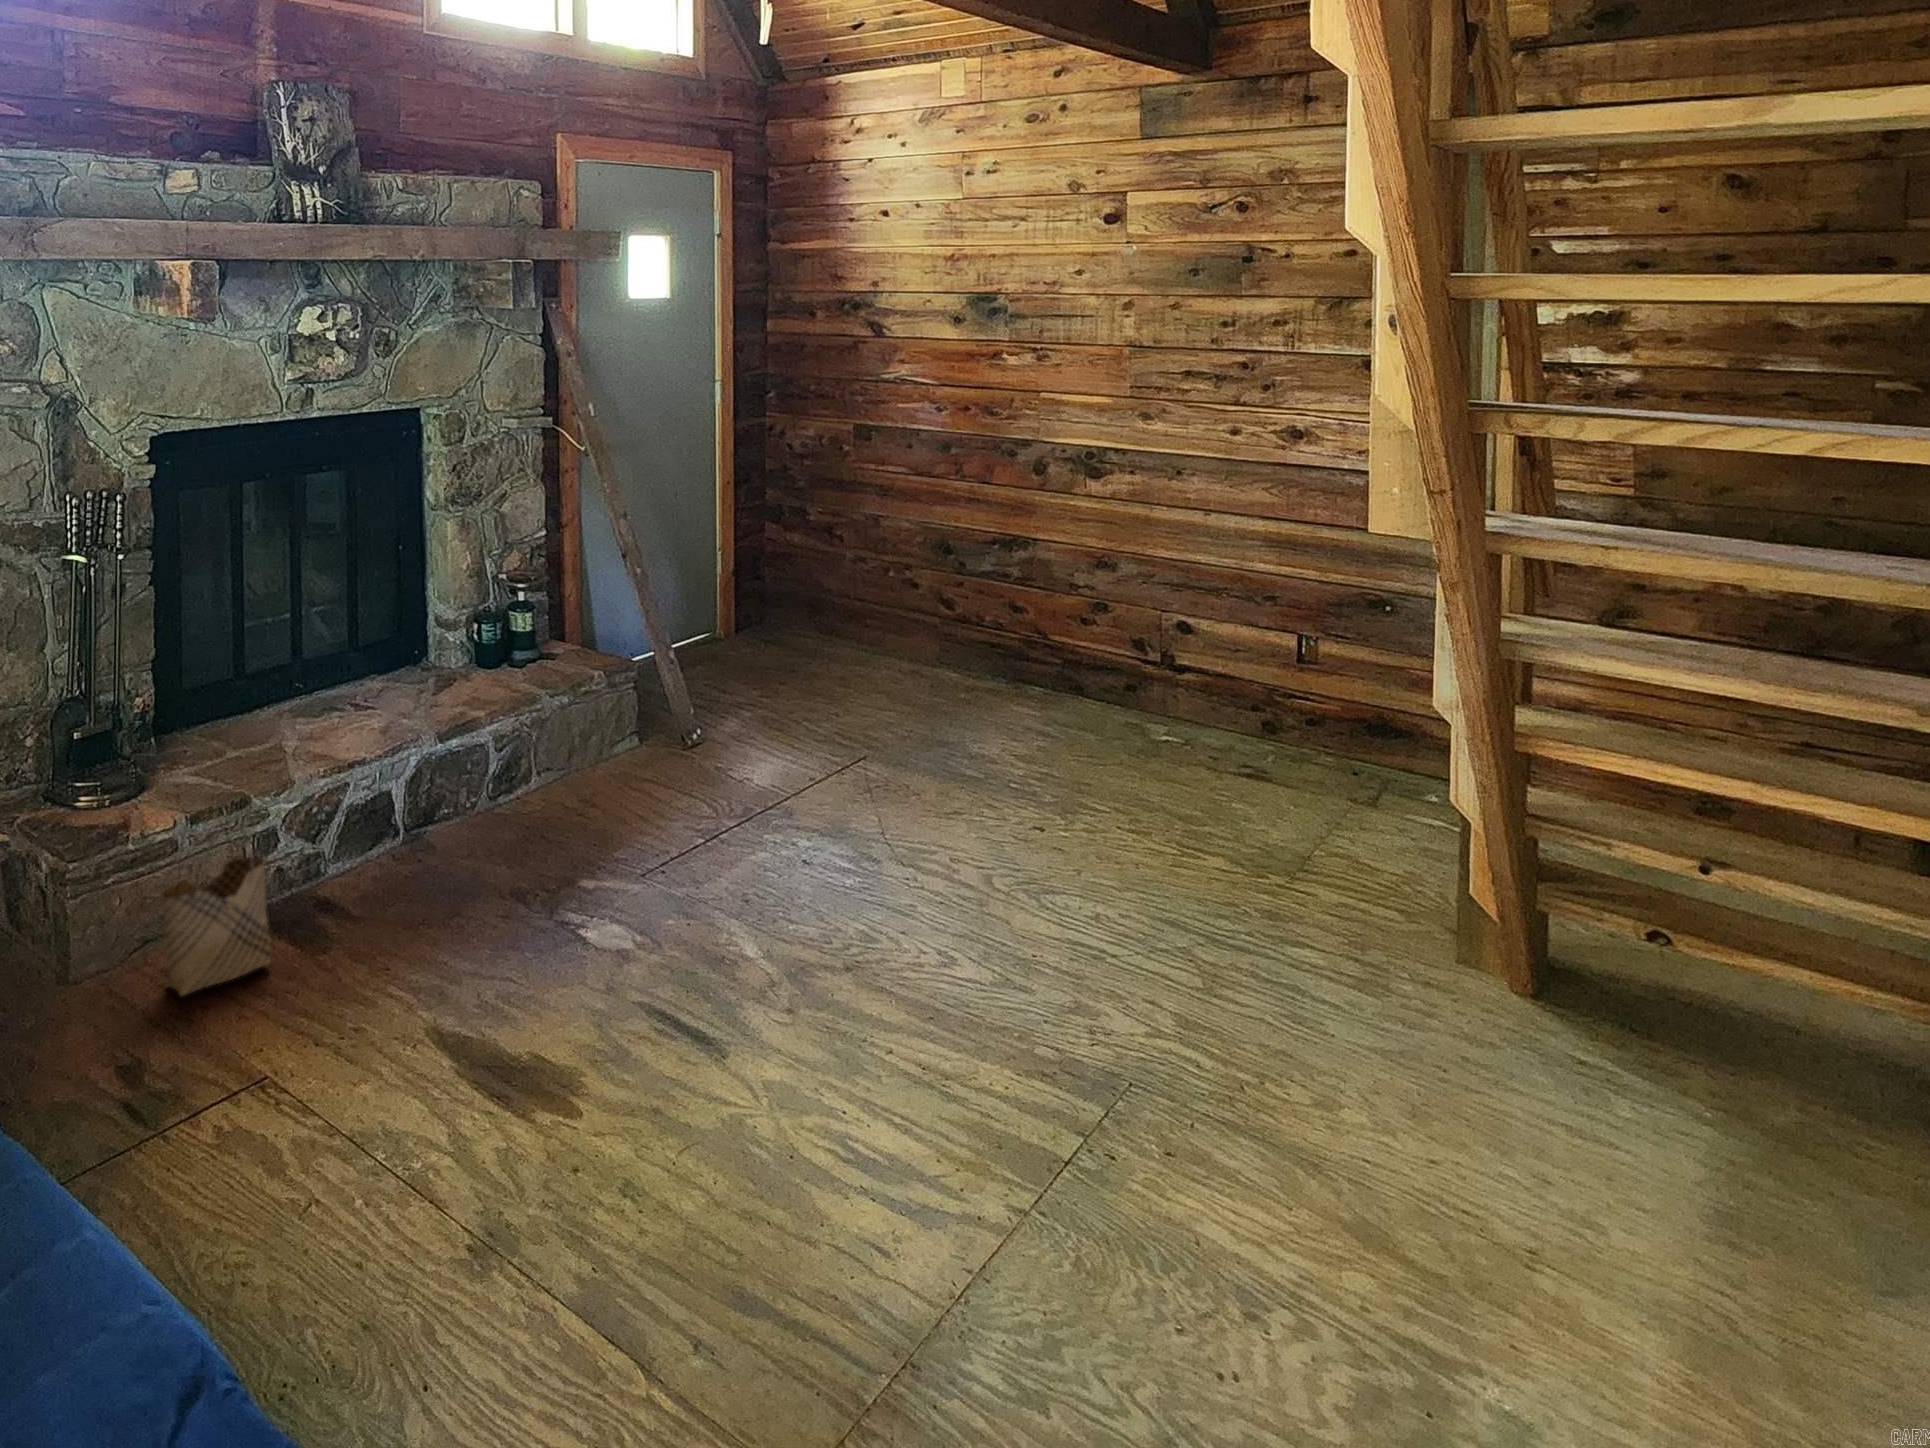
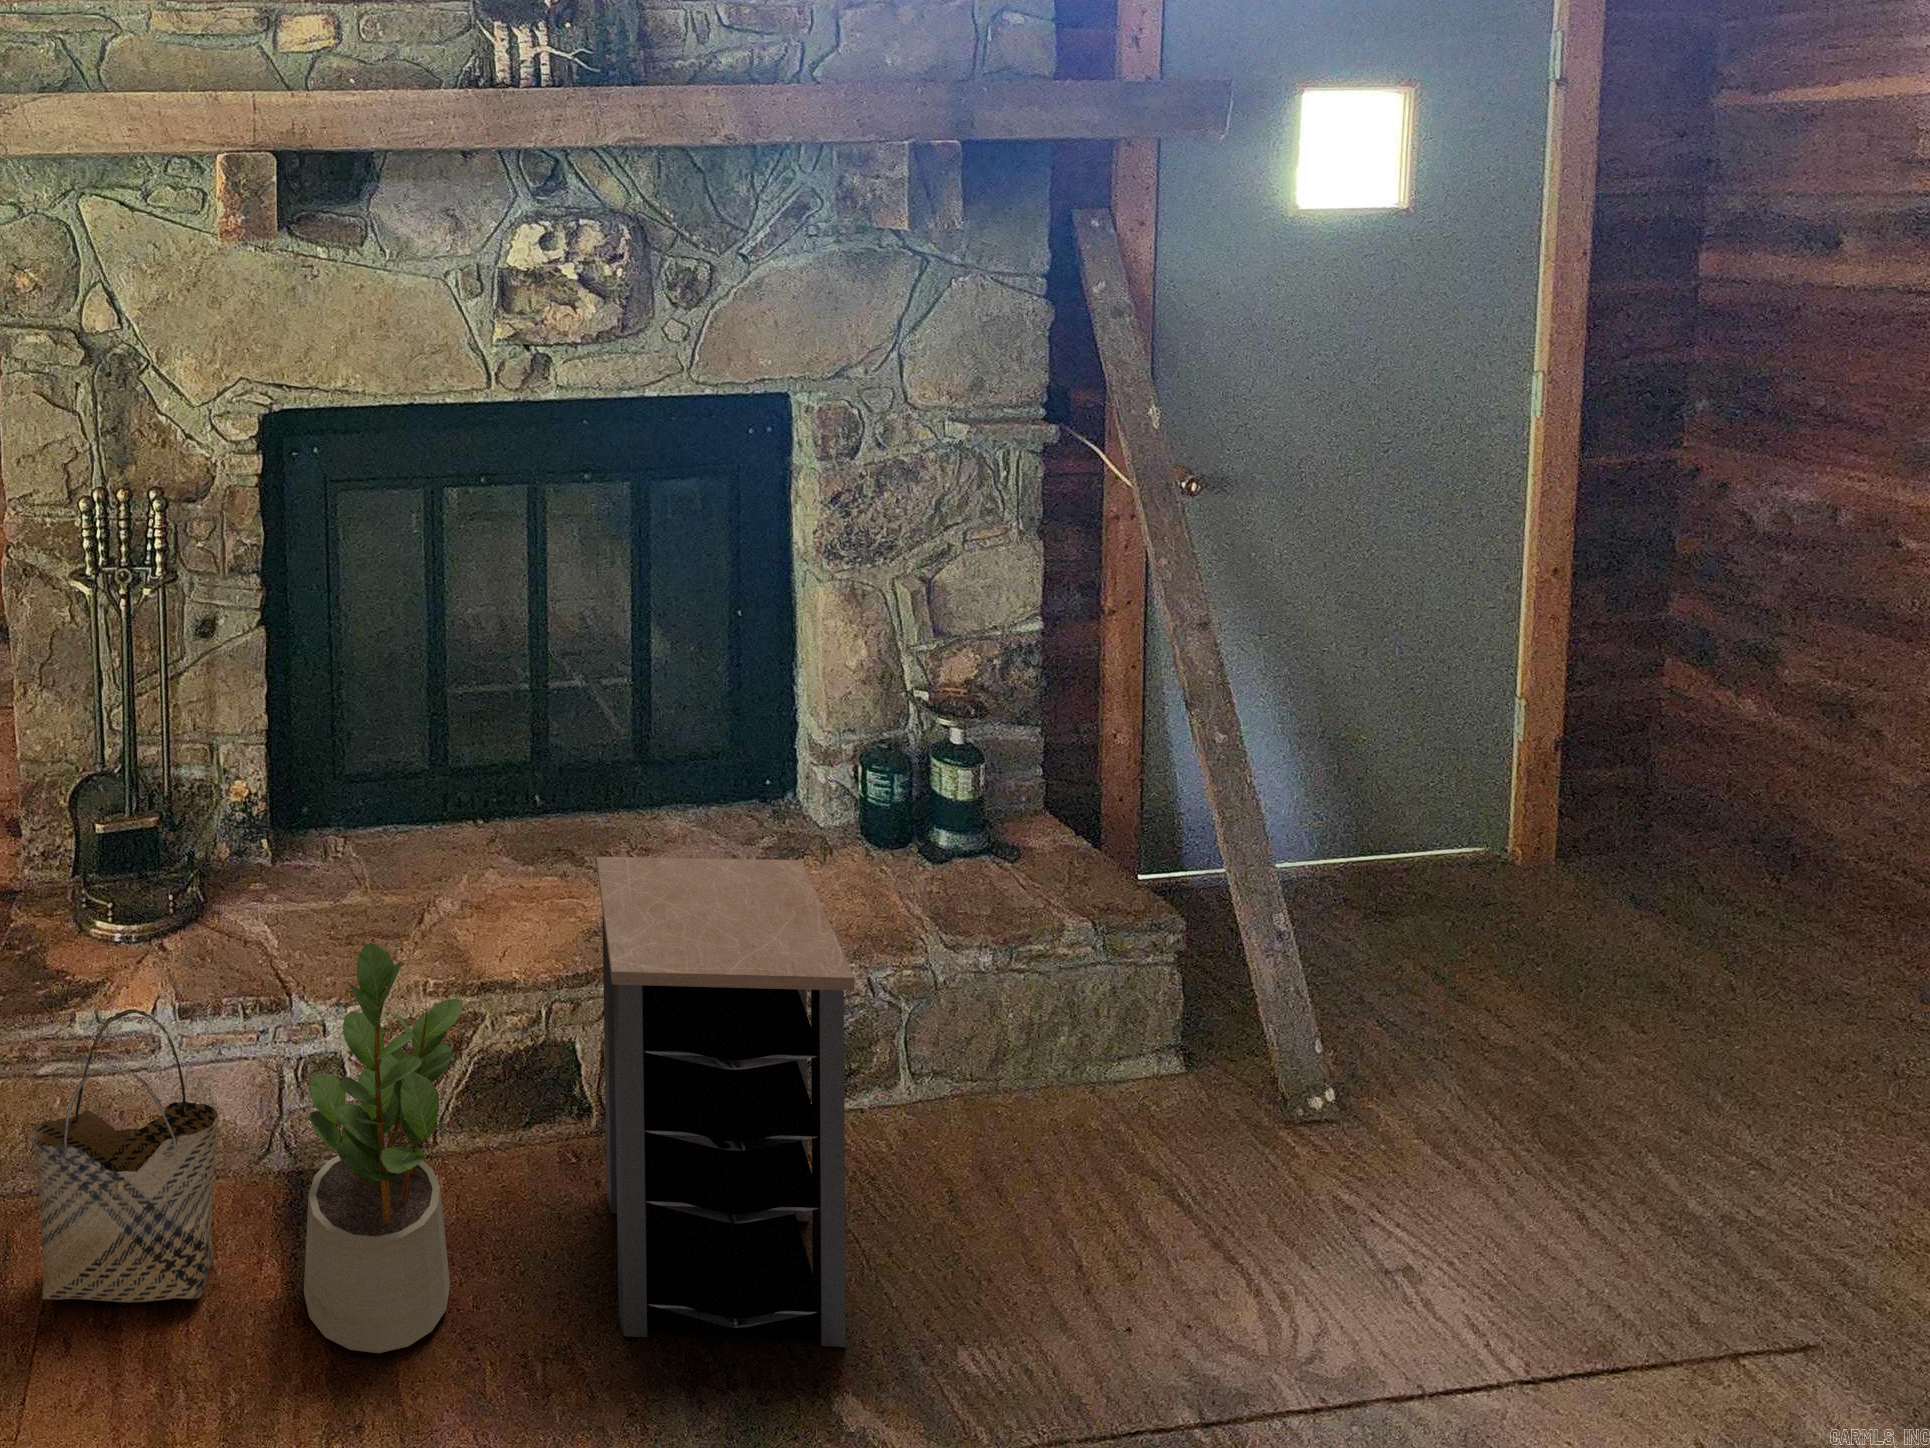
side table: none [418,651,580,903] -> present [597,857,855,1347]
potted plant: none [310,722,416,952] -> present [304,943,462,1353]

